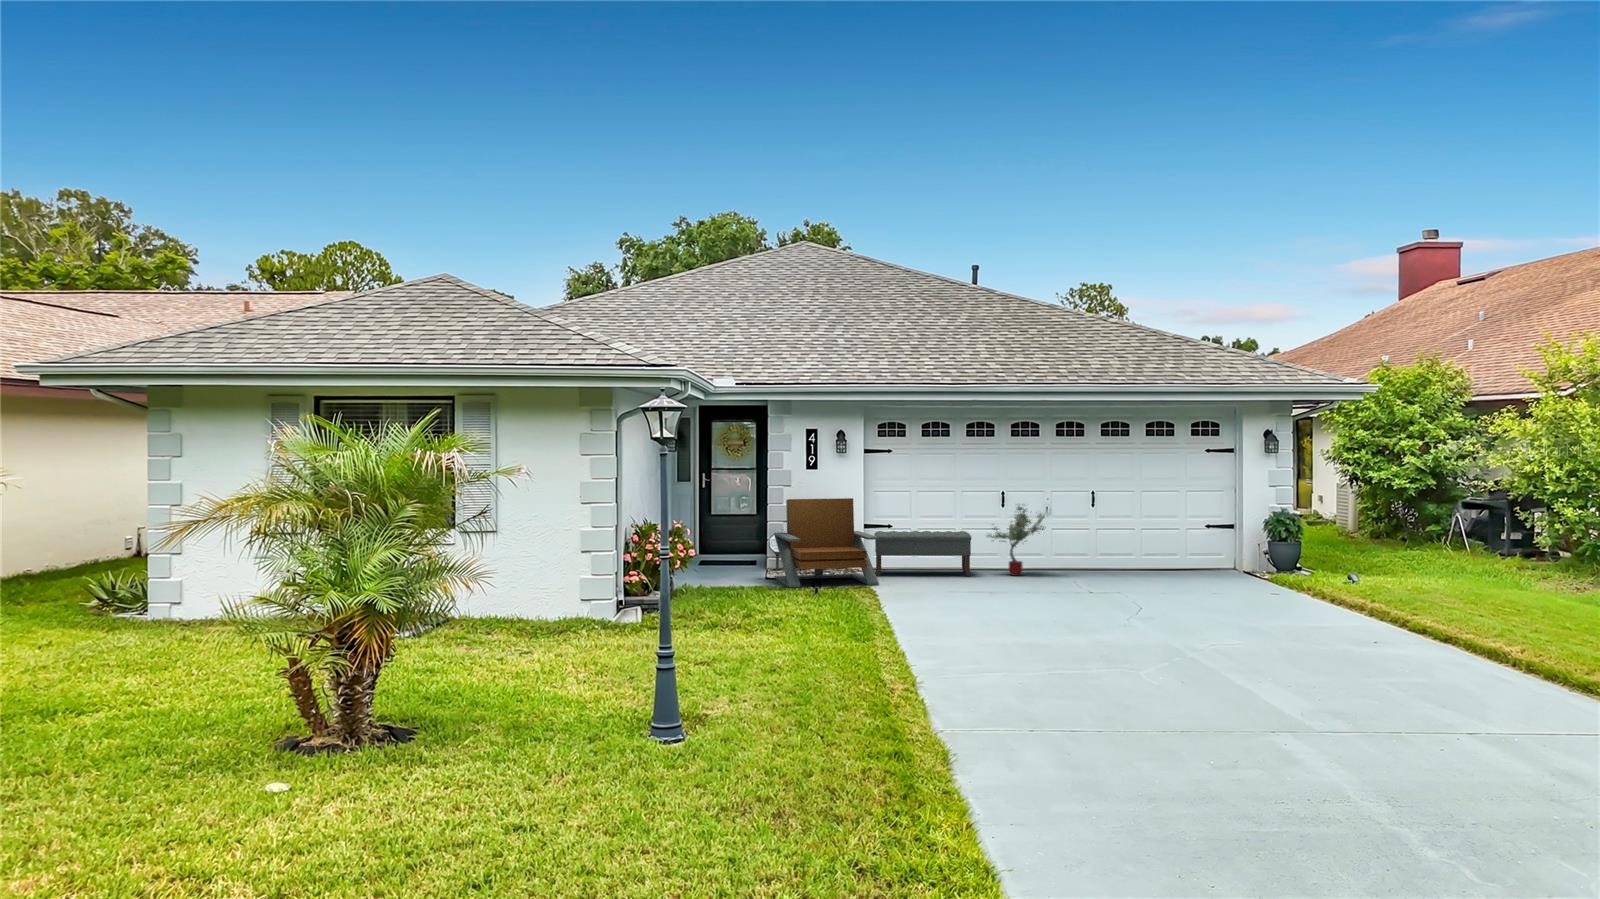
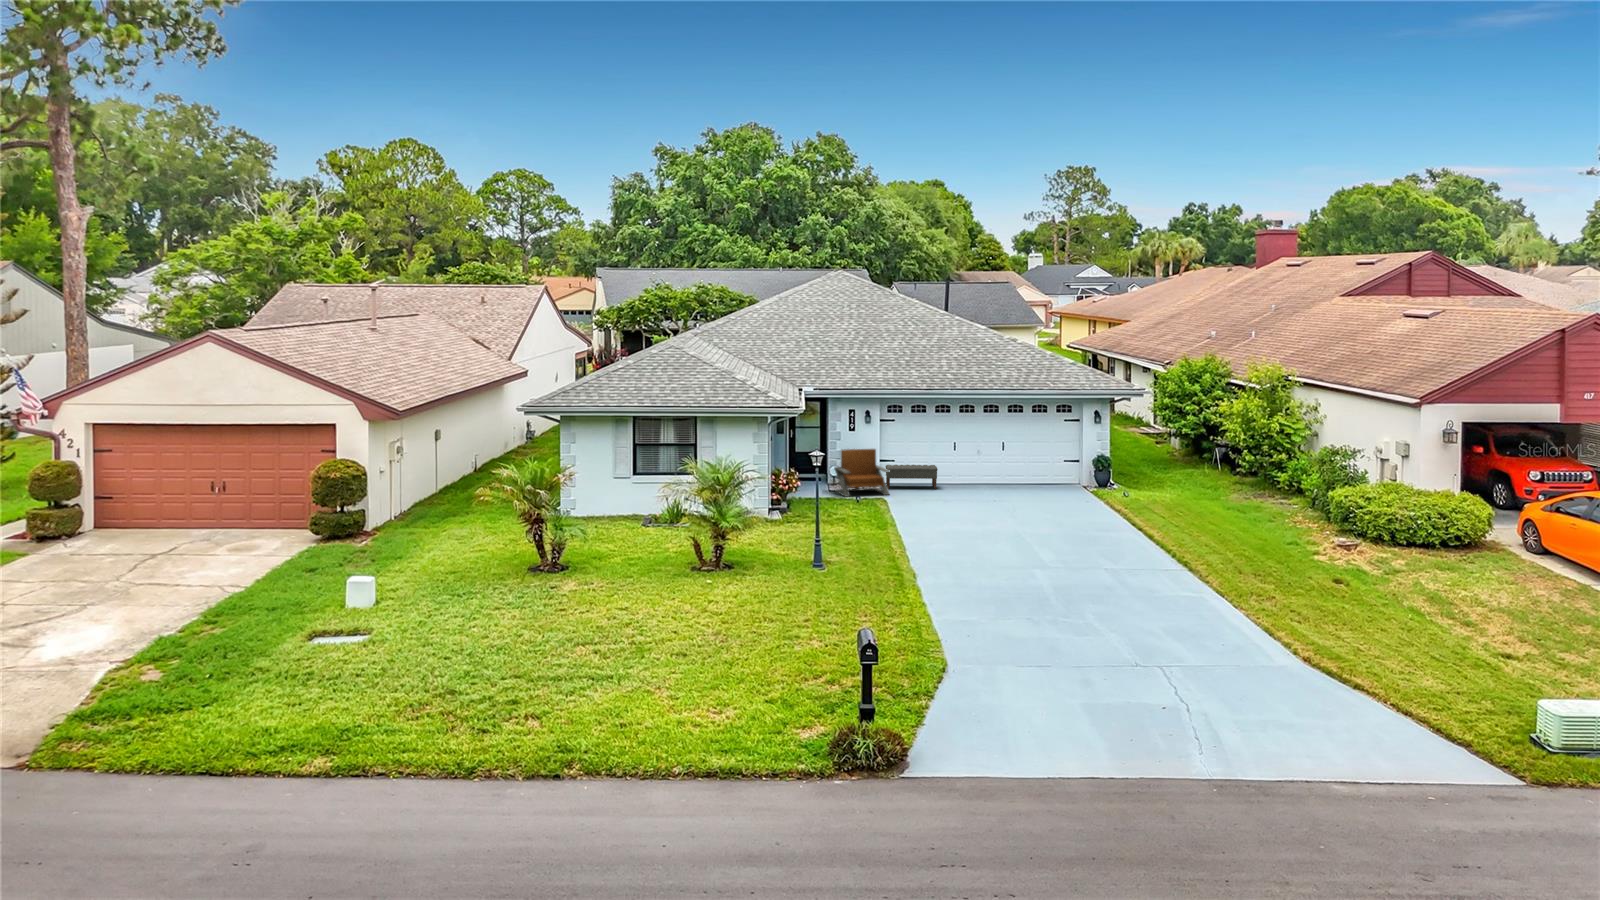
potted tree: present [987,504,1045,576] -> none [945,450,977,489]

